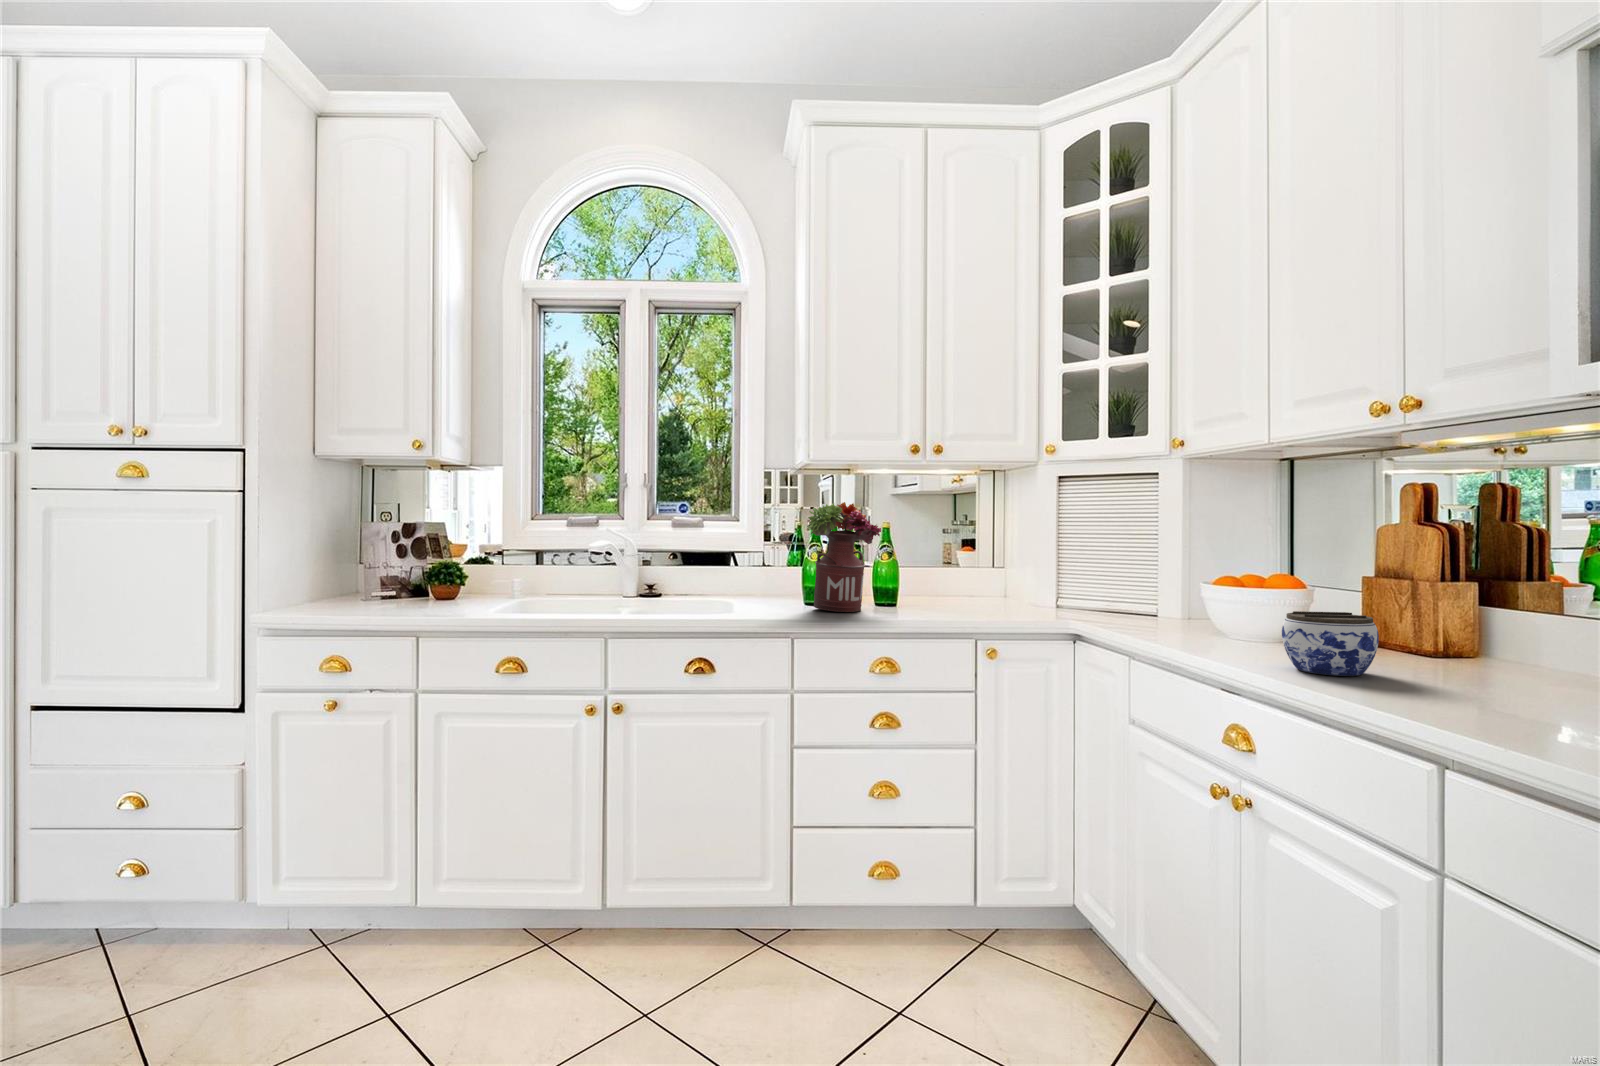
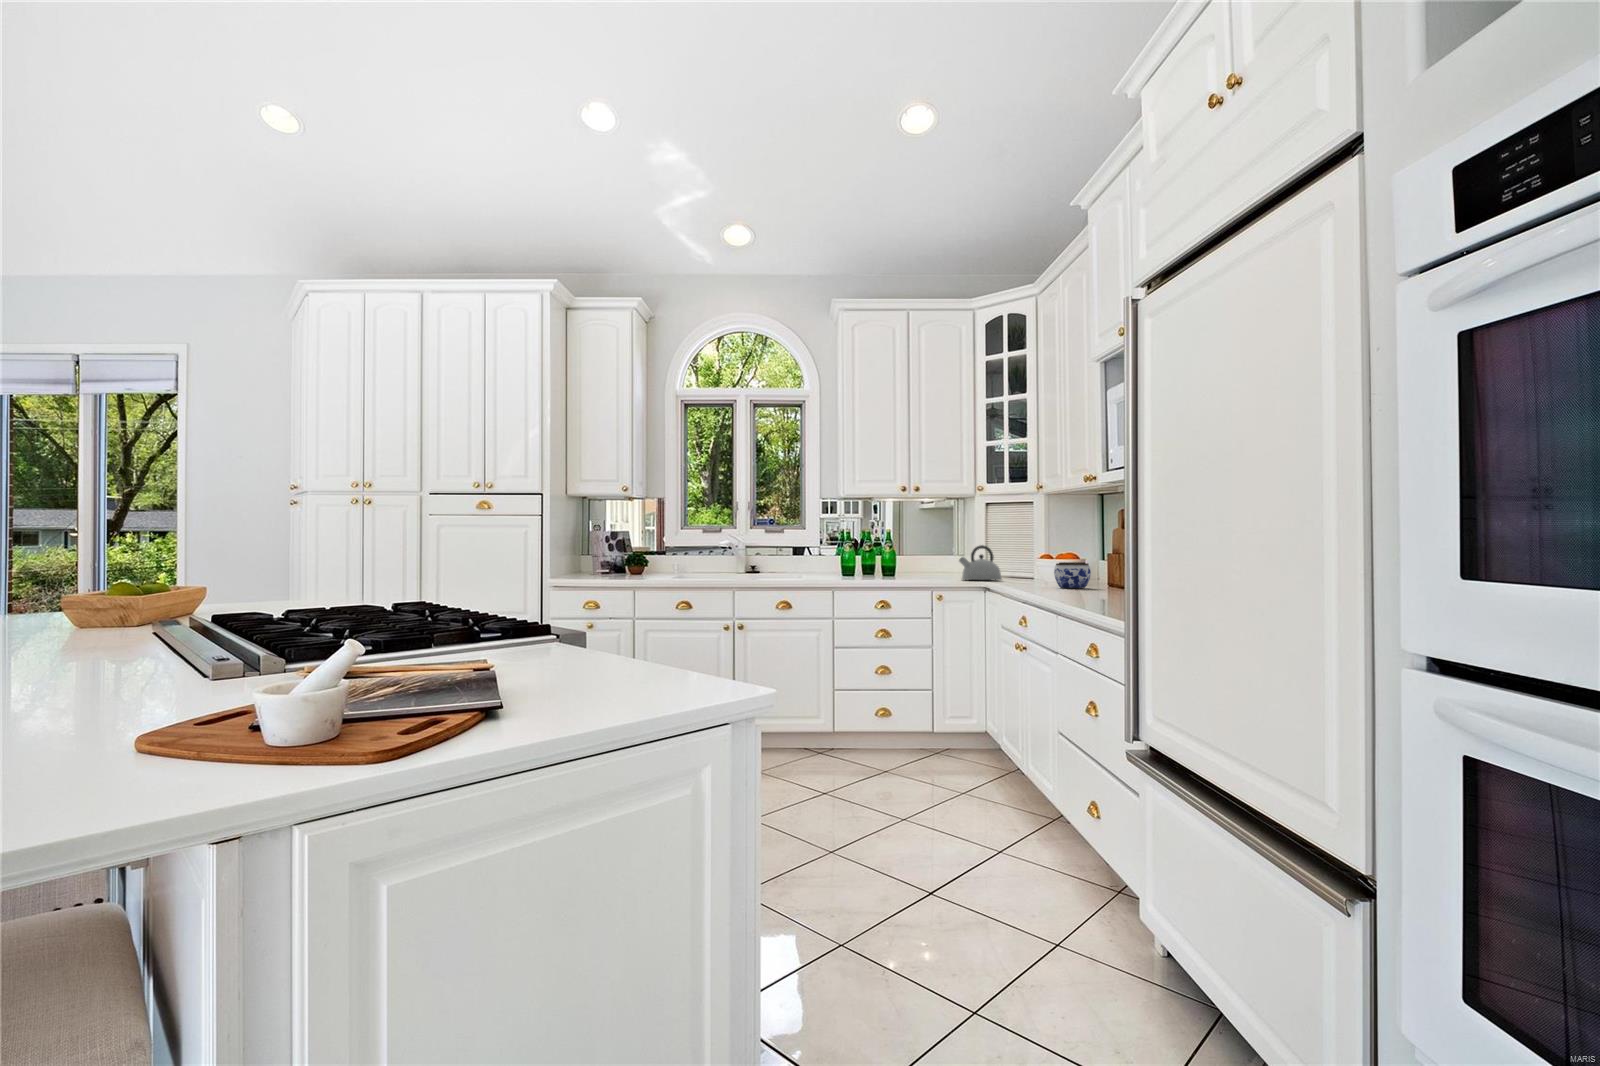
flower arrangement: present [807,502,881,612] -> none [842,519,884,579]
kettle: none [1017,550,1096,616] -> present [959,545,1002,580]

